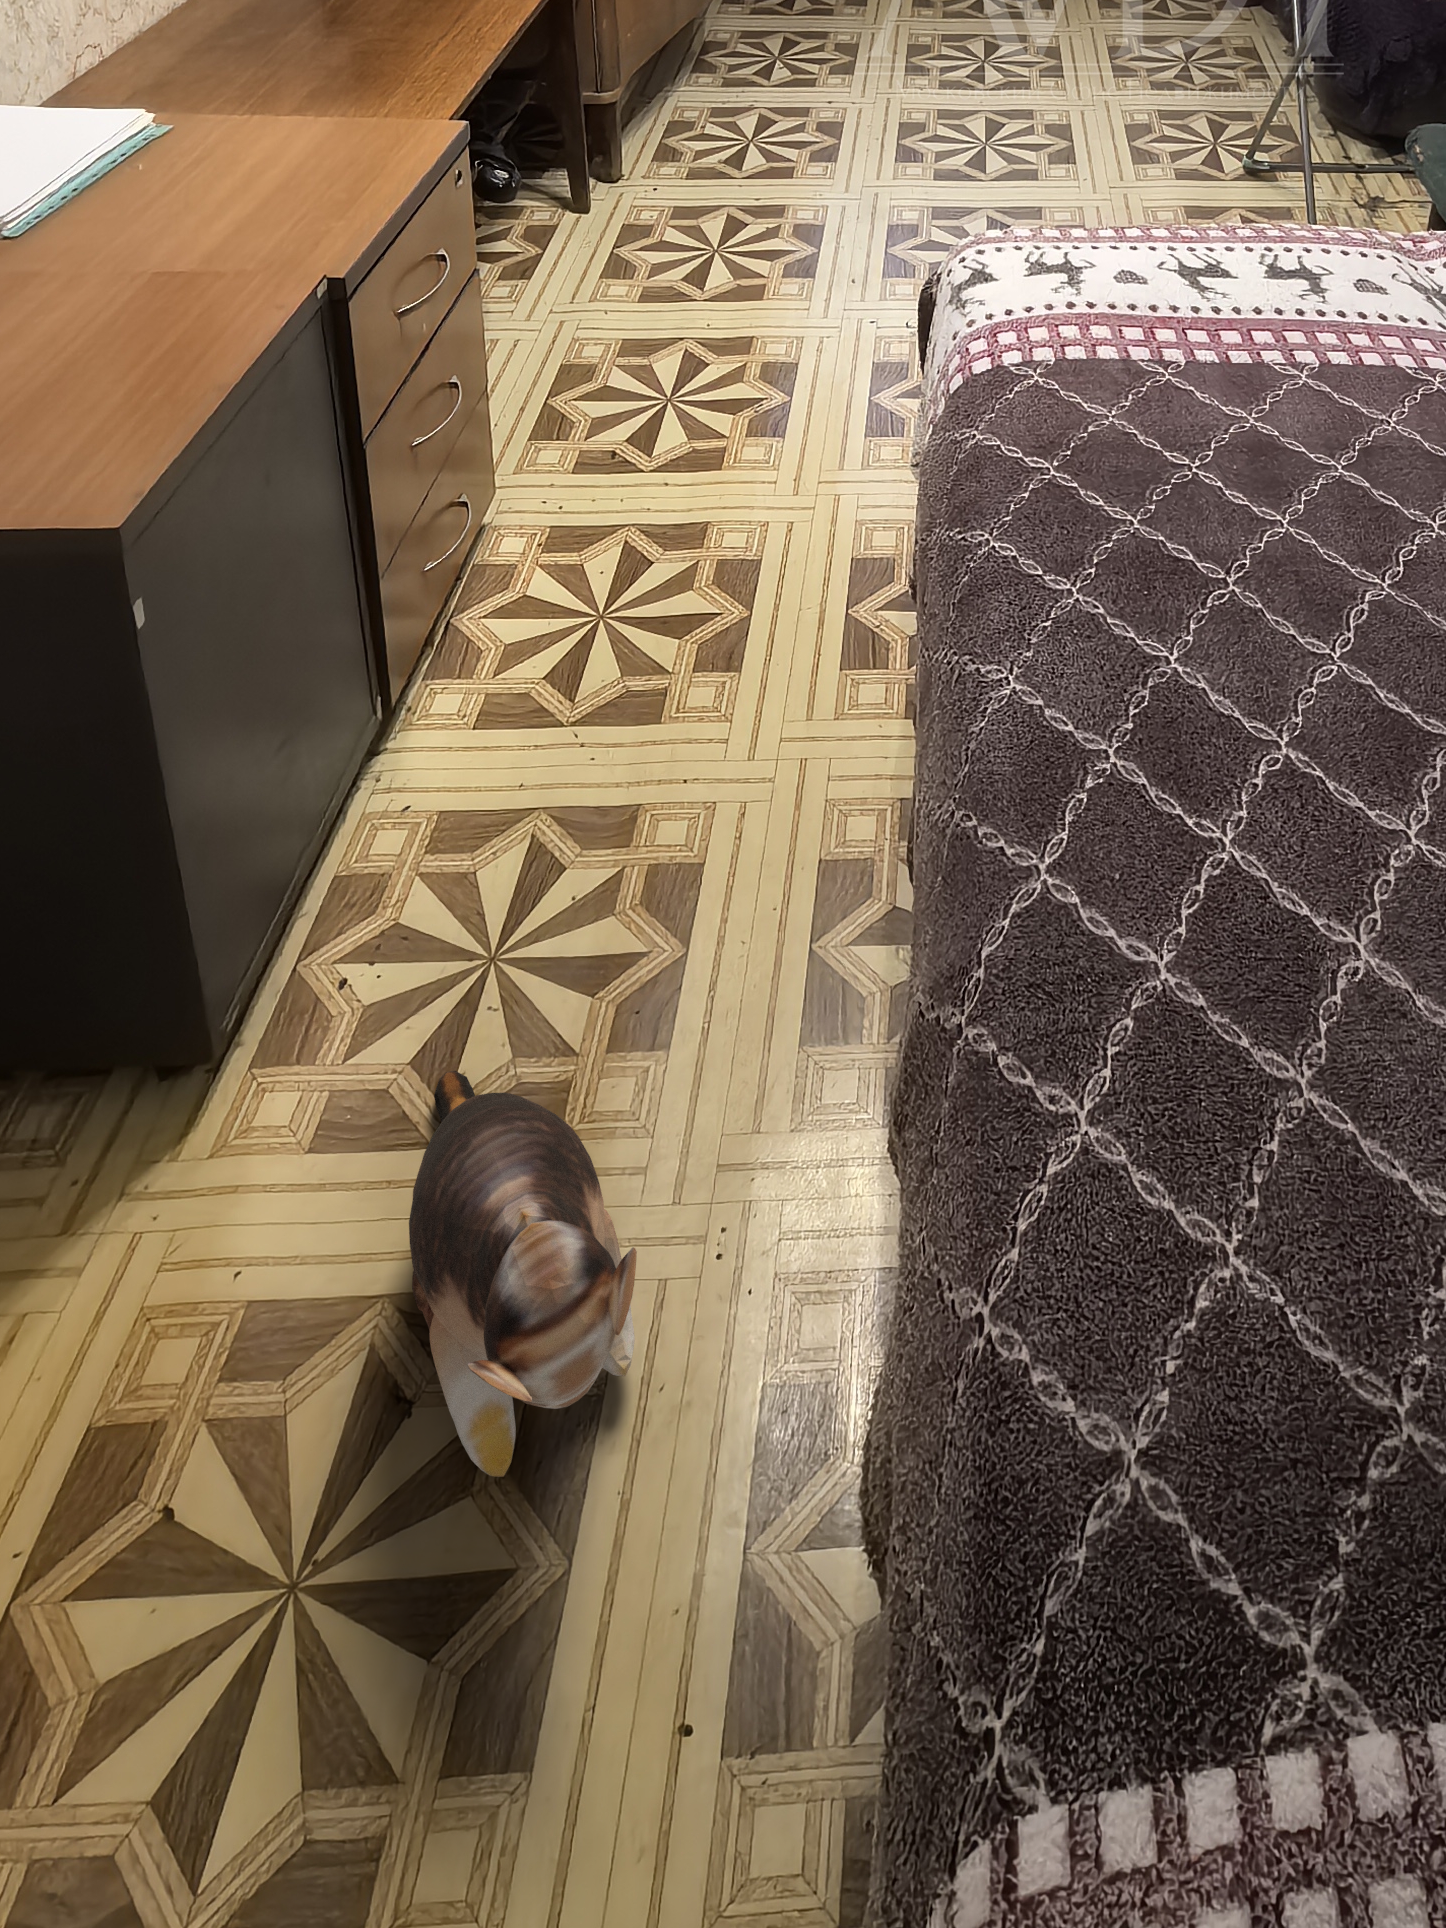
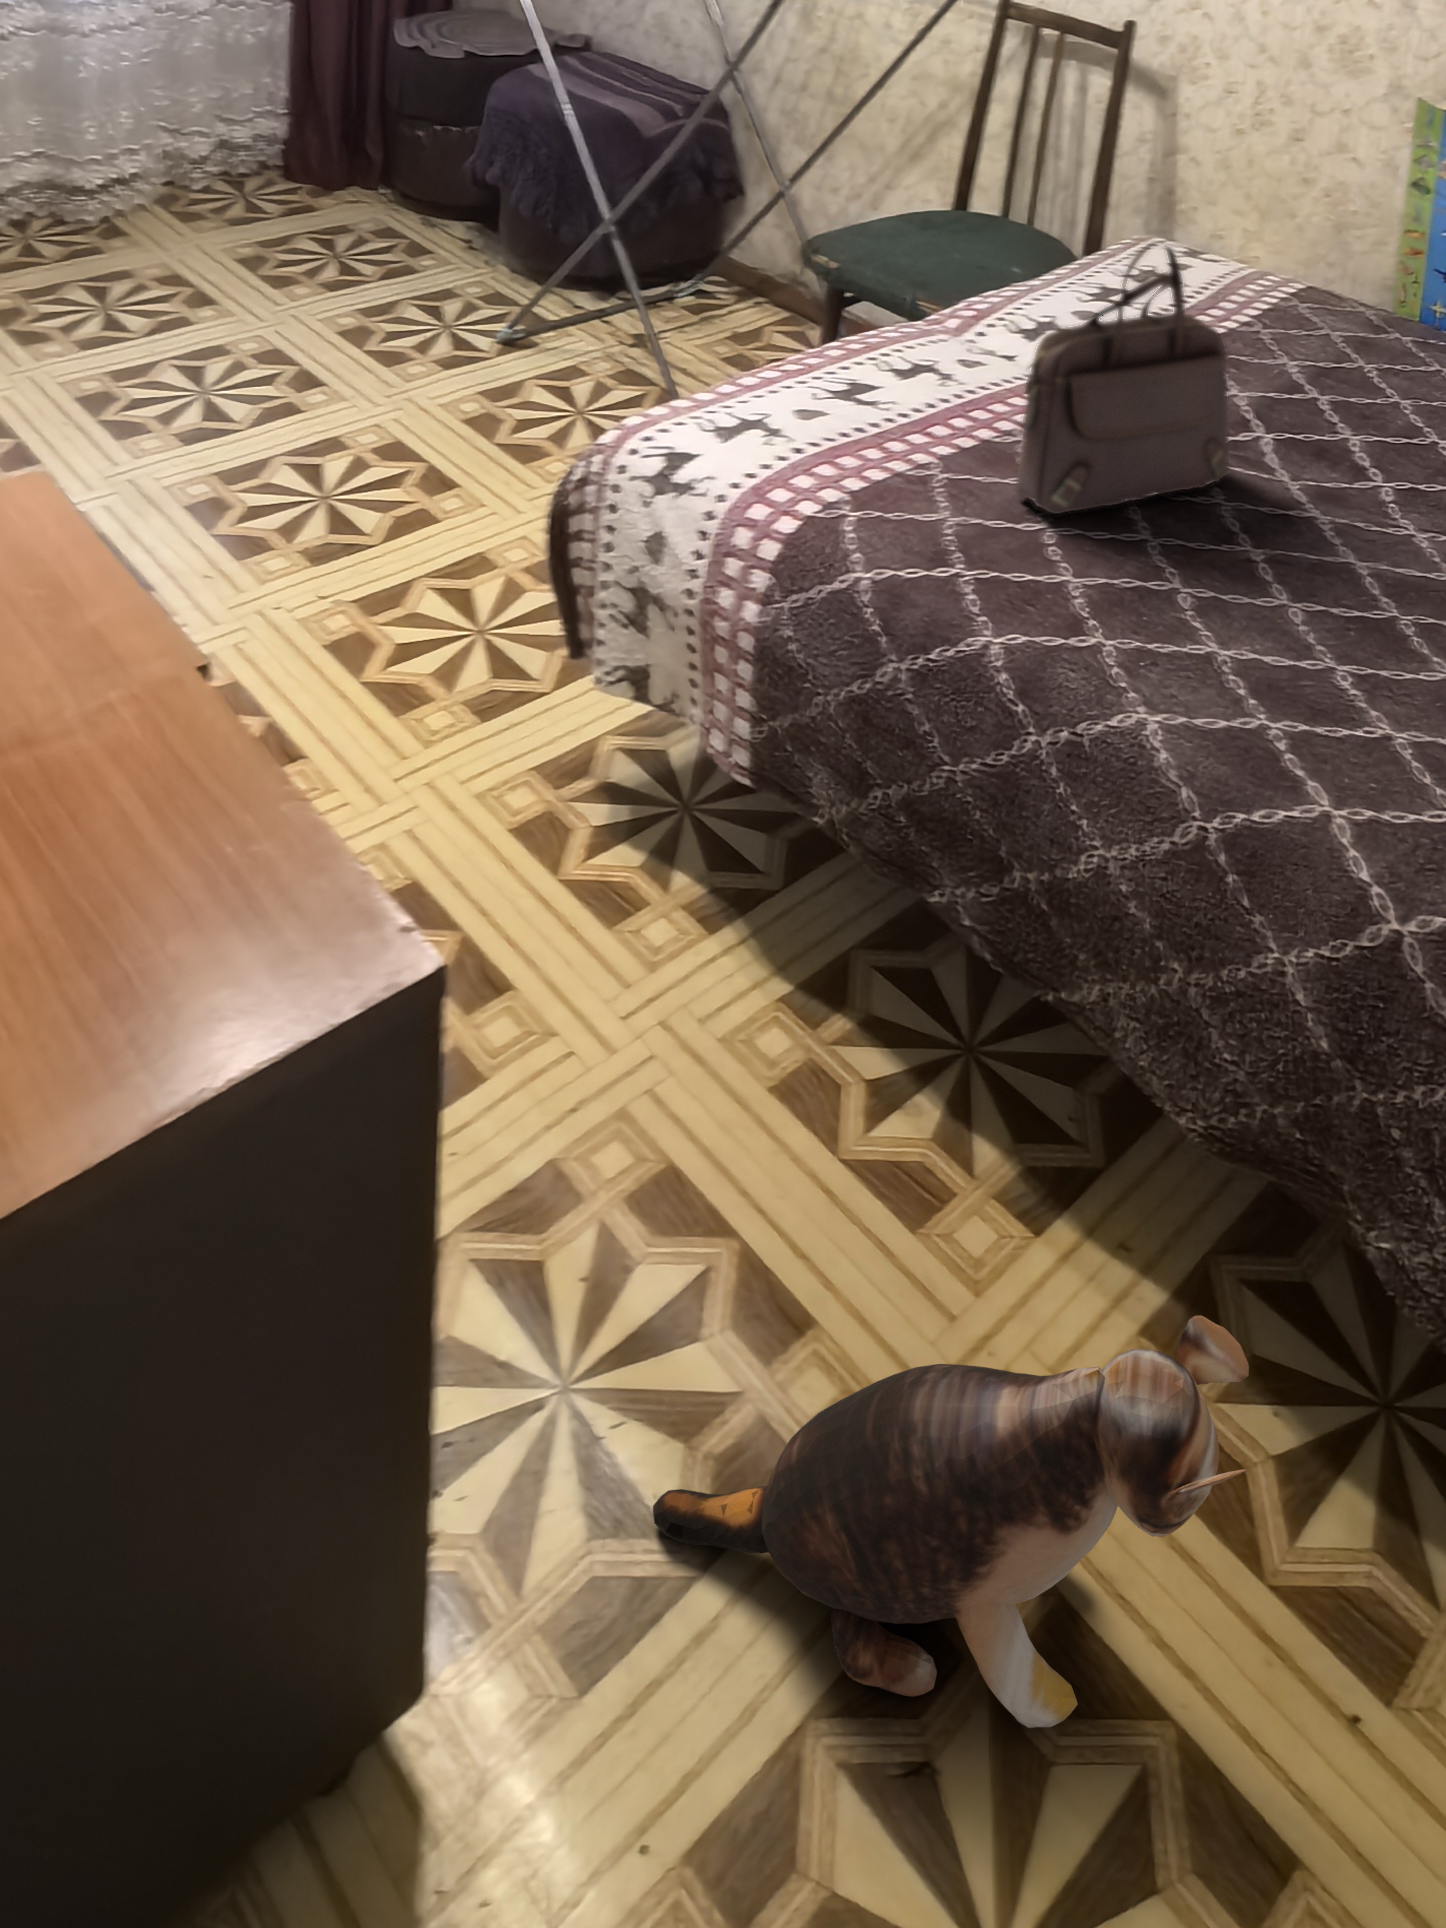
handbag: none [1109,178,1409,499] -> present [1016,243,1230,514]

